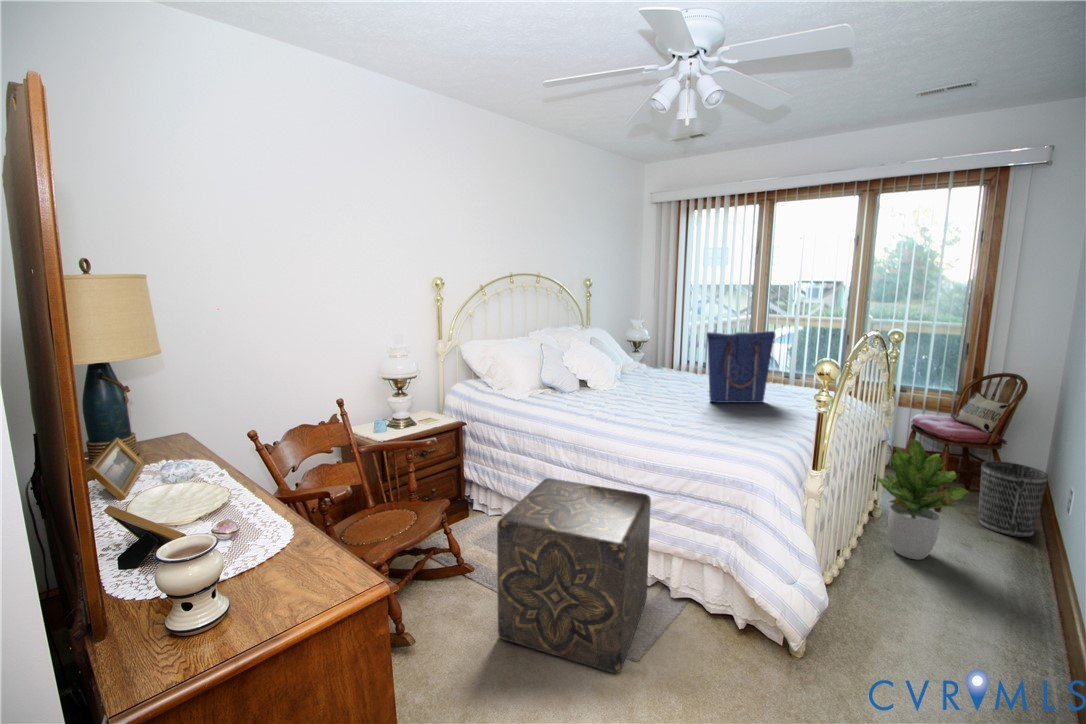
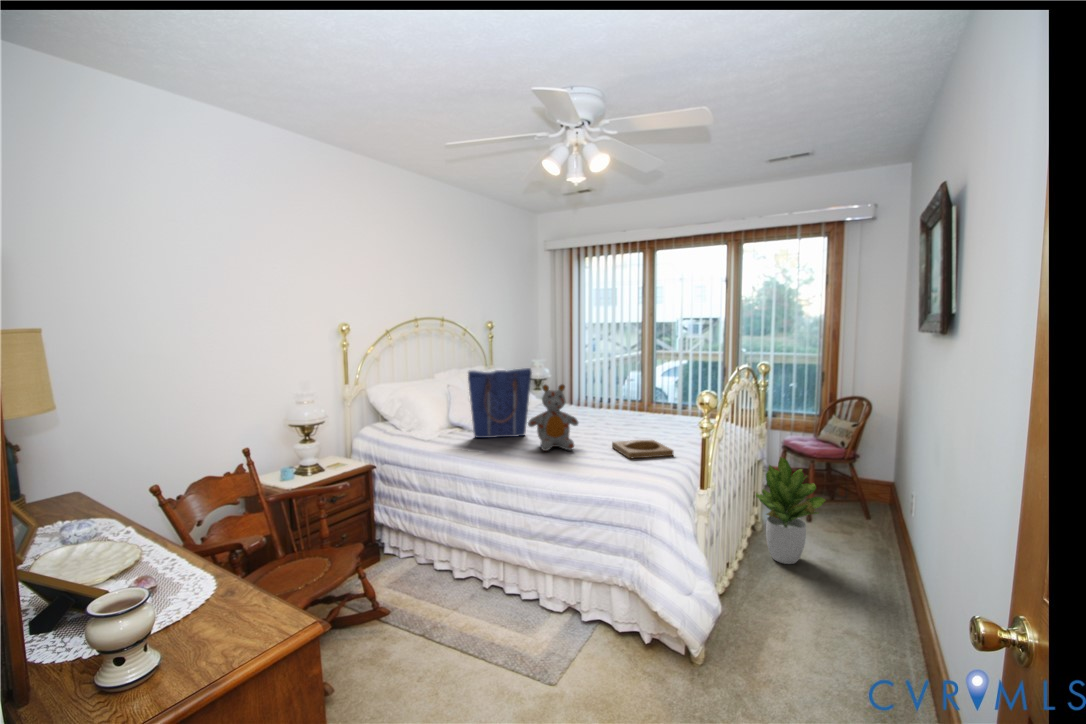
tote bag: present [707,331,775,403] -> present [468,368,532,438]
stuffed bear: none [620,348,674,418] -> present [528,384,578,451]
tray: none [710,411,781,431] -> present [612,440,673,458]
wastebasket: present [978,461,1048,537] -> none [837,473,885,537]
ottoman: present [497,478,651,673] -> none [416,515,562,697]

